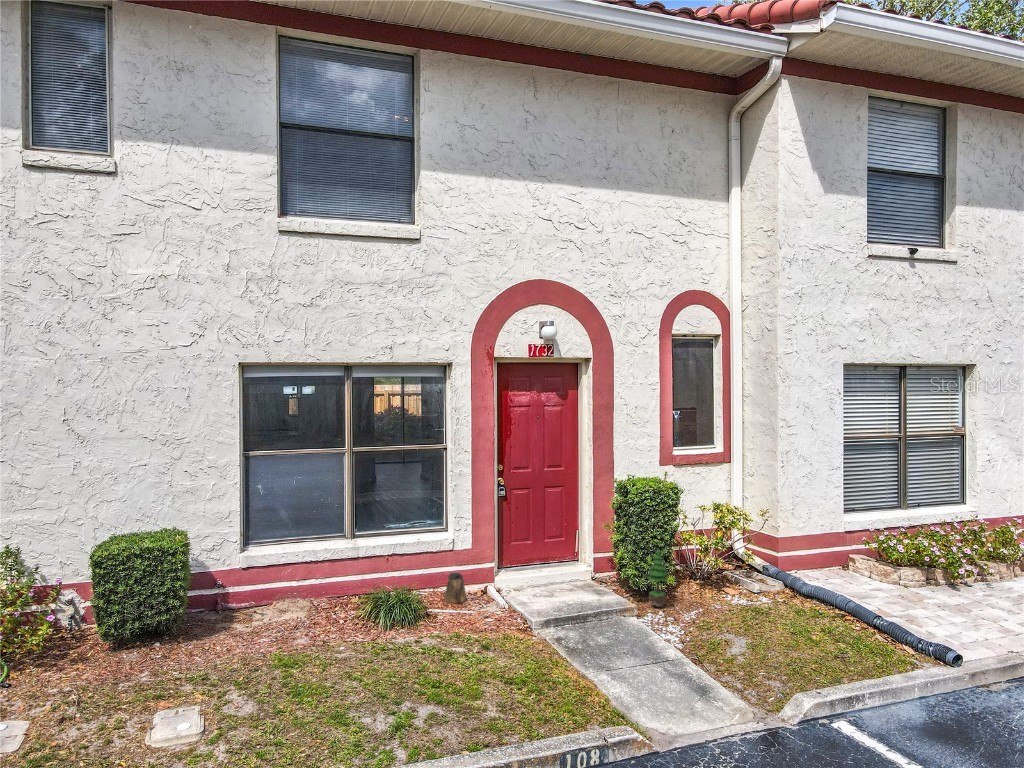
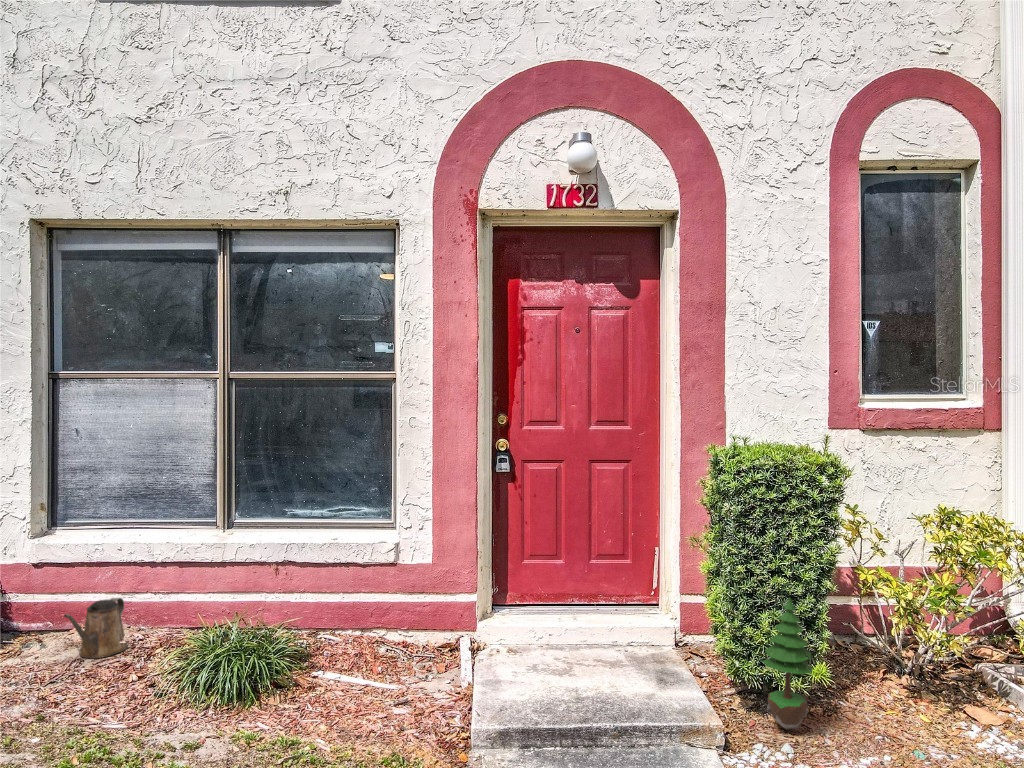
watering can: present [444,572,467,603] -> present [64,598,128,658]

